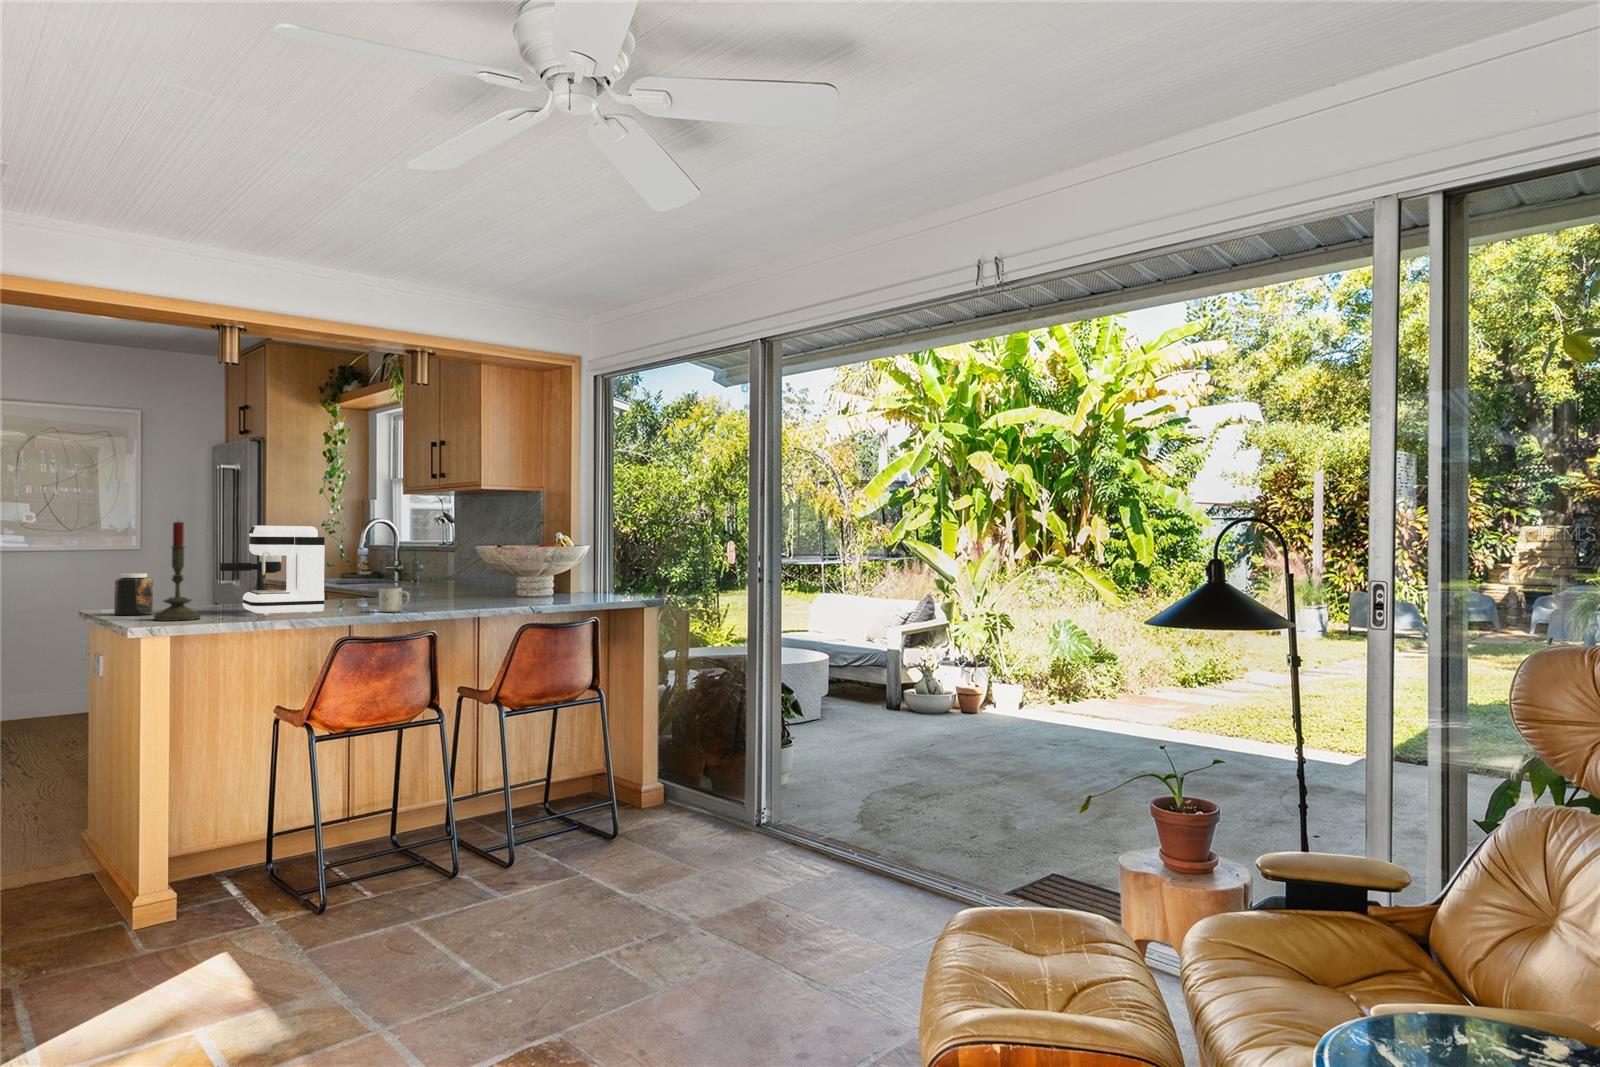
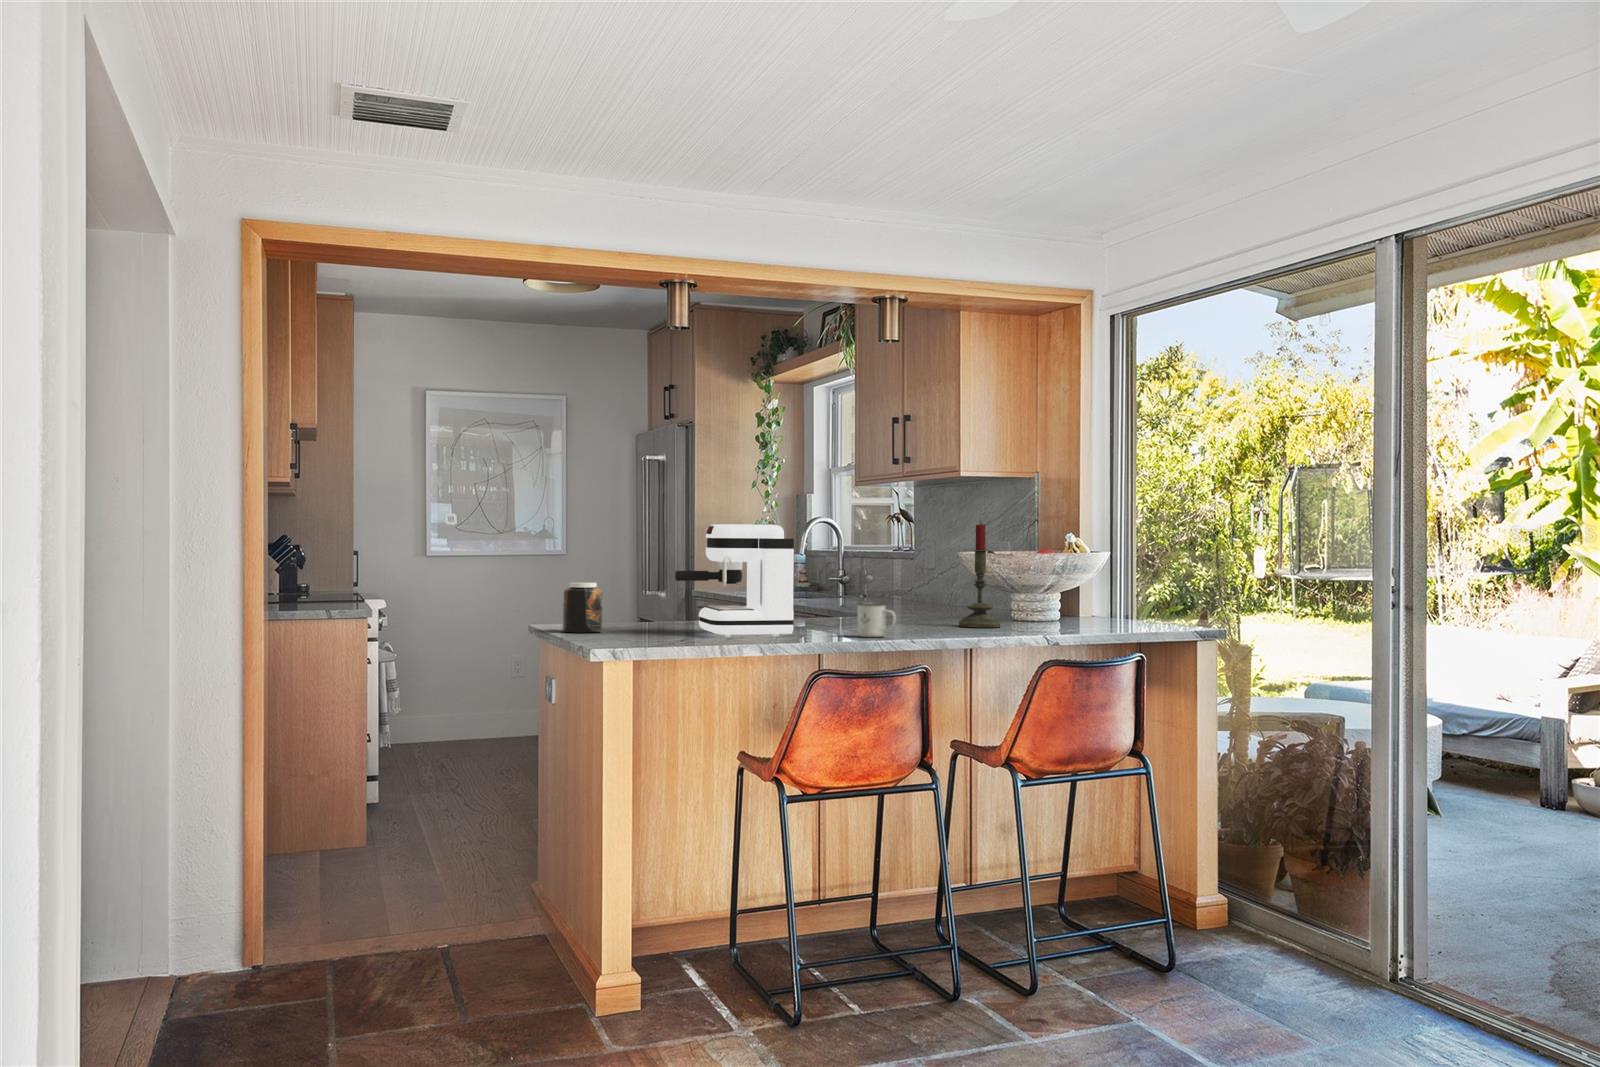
candle: present [154,522,200,621] -> present [959,521,1001,628]

